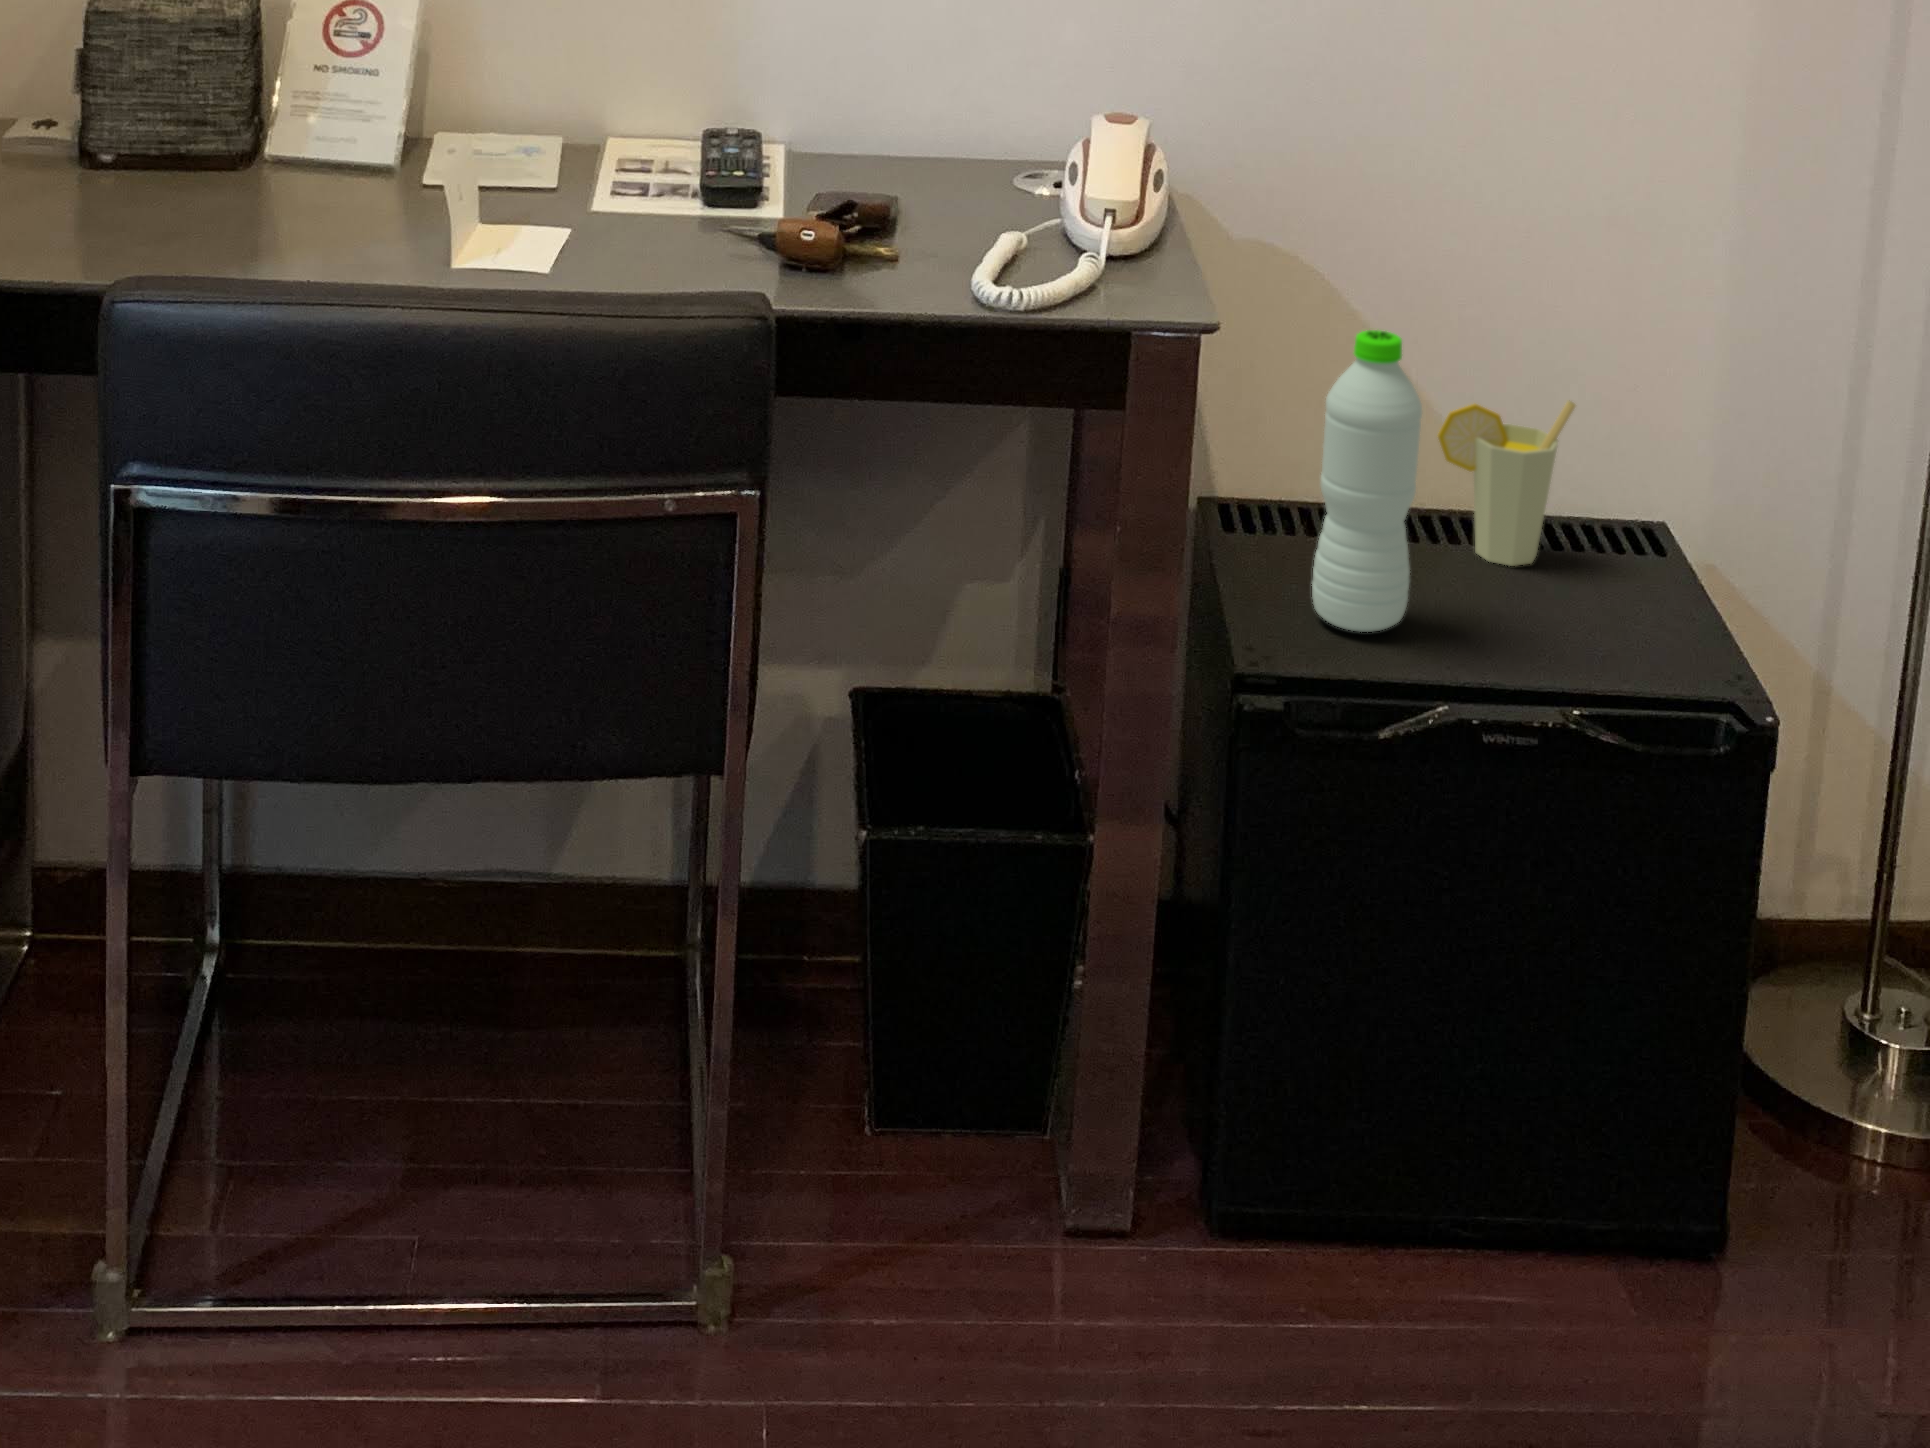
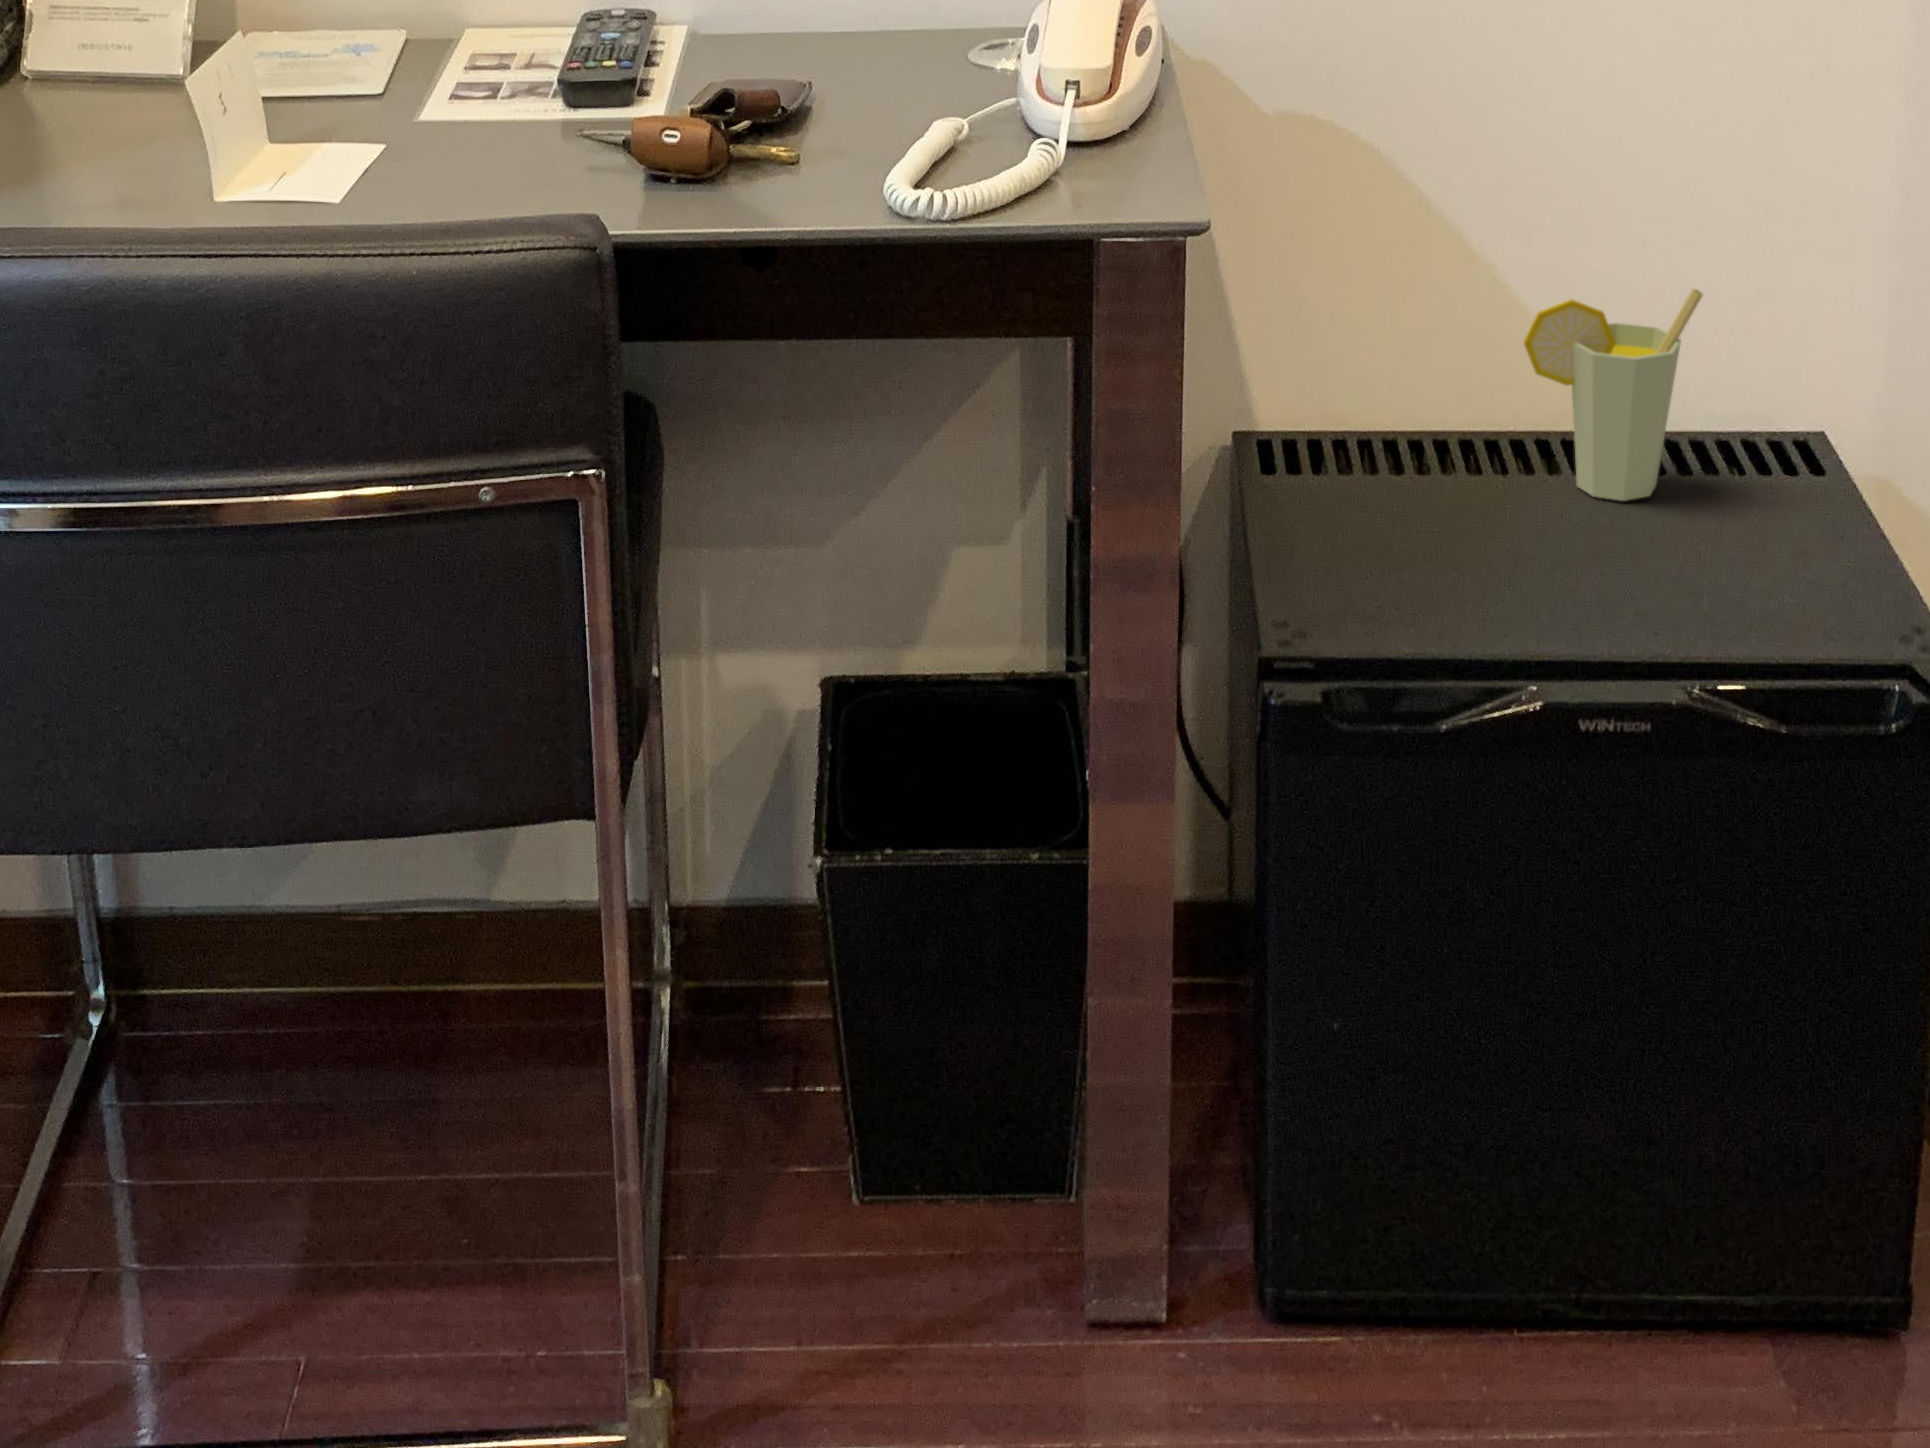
water bottle: present [1312,330,1422,632] -> none [1358,212,1492,596]

